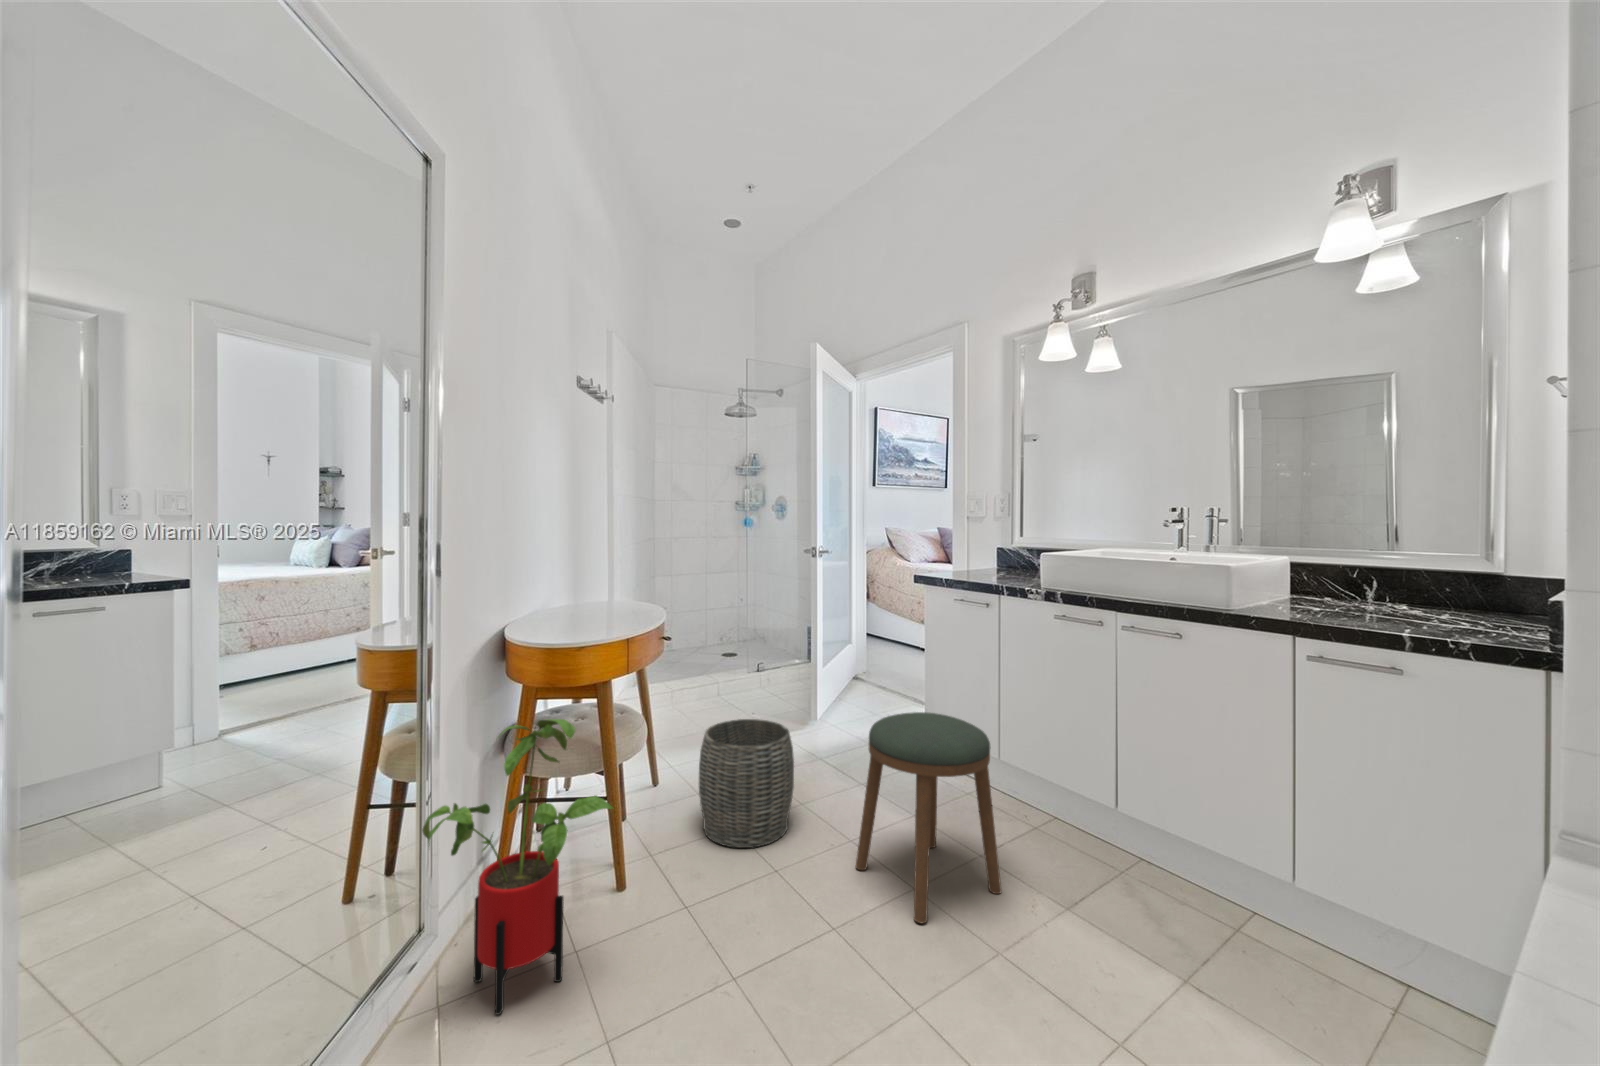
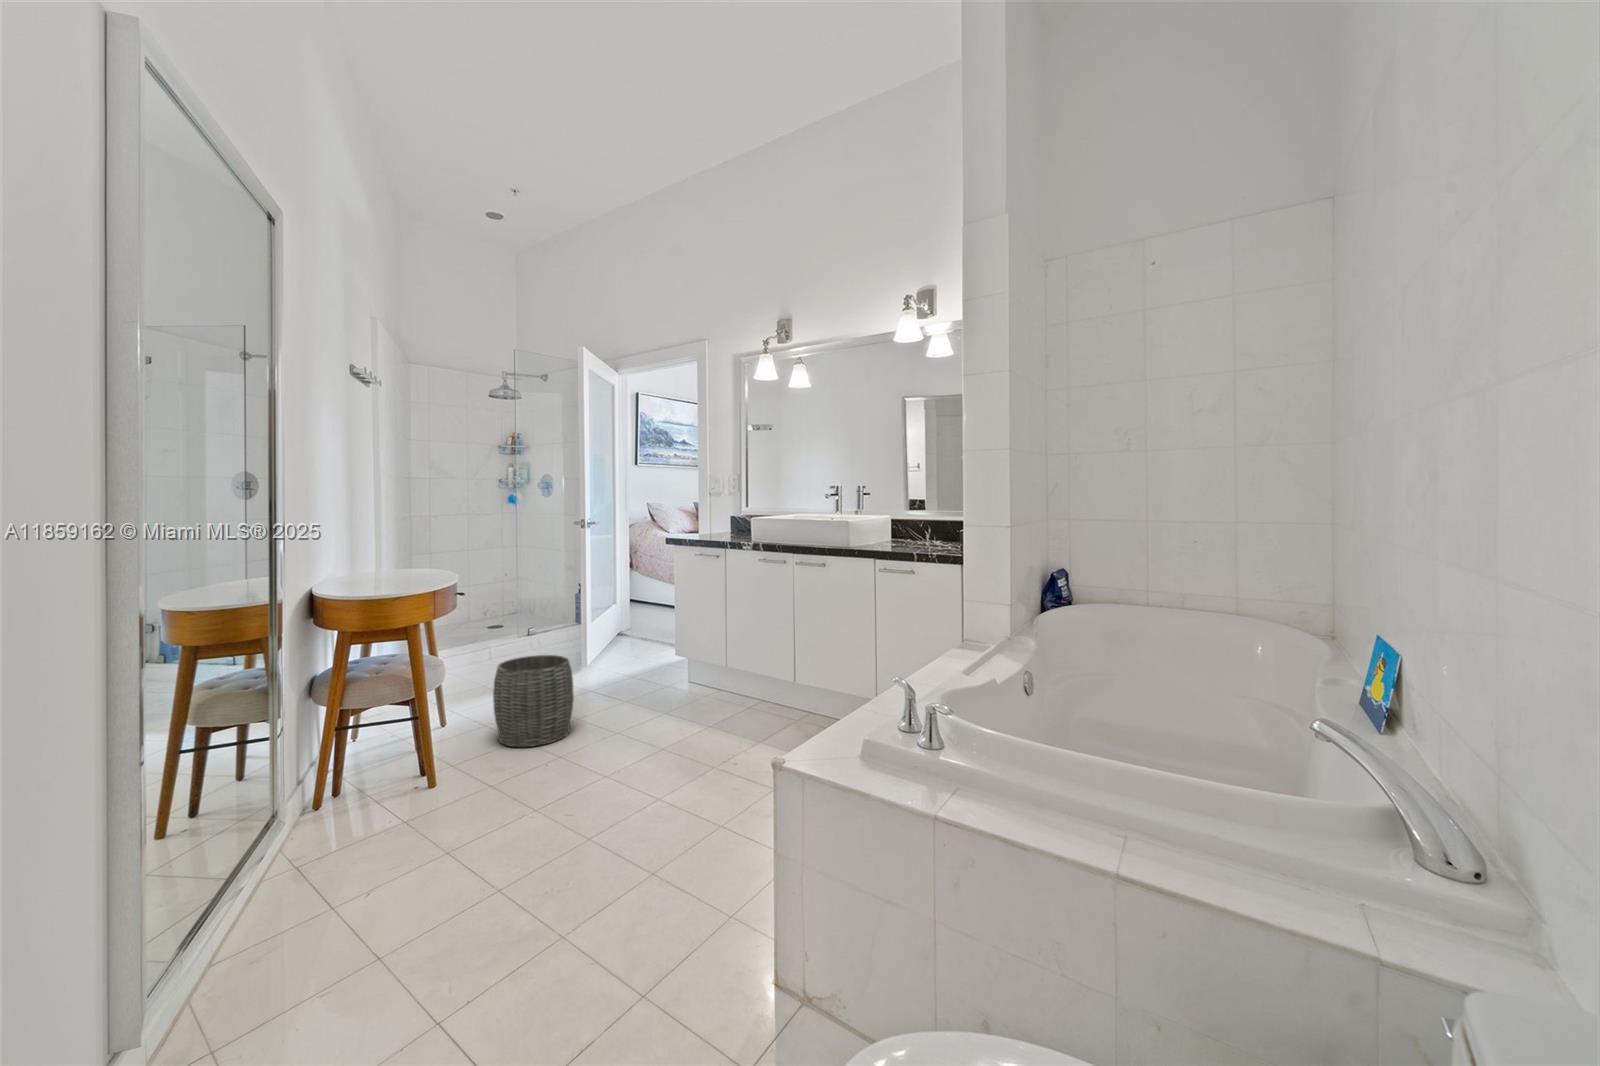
stool: present [856,712,1001,923] -> none [623,632,722,761]
house plant: present [422,719,613,1015] -> none [285,649,442,851]

